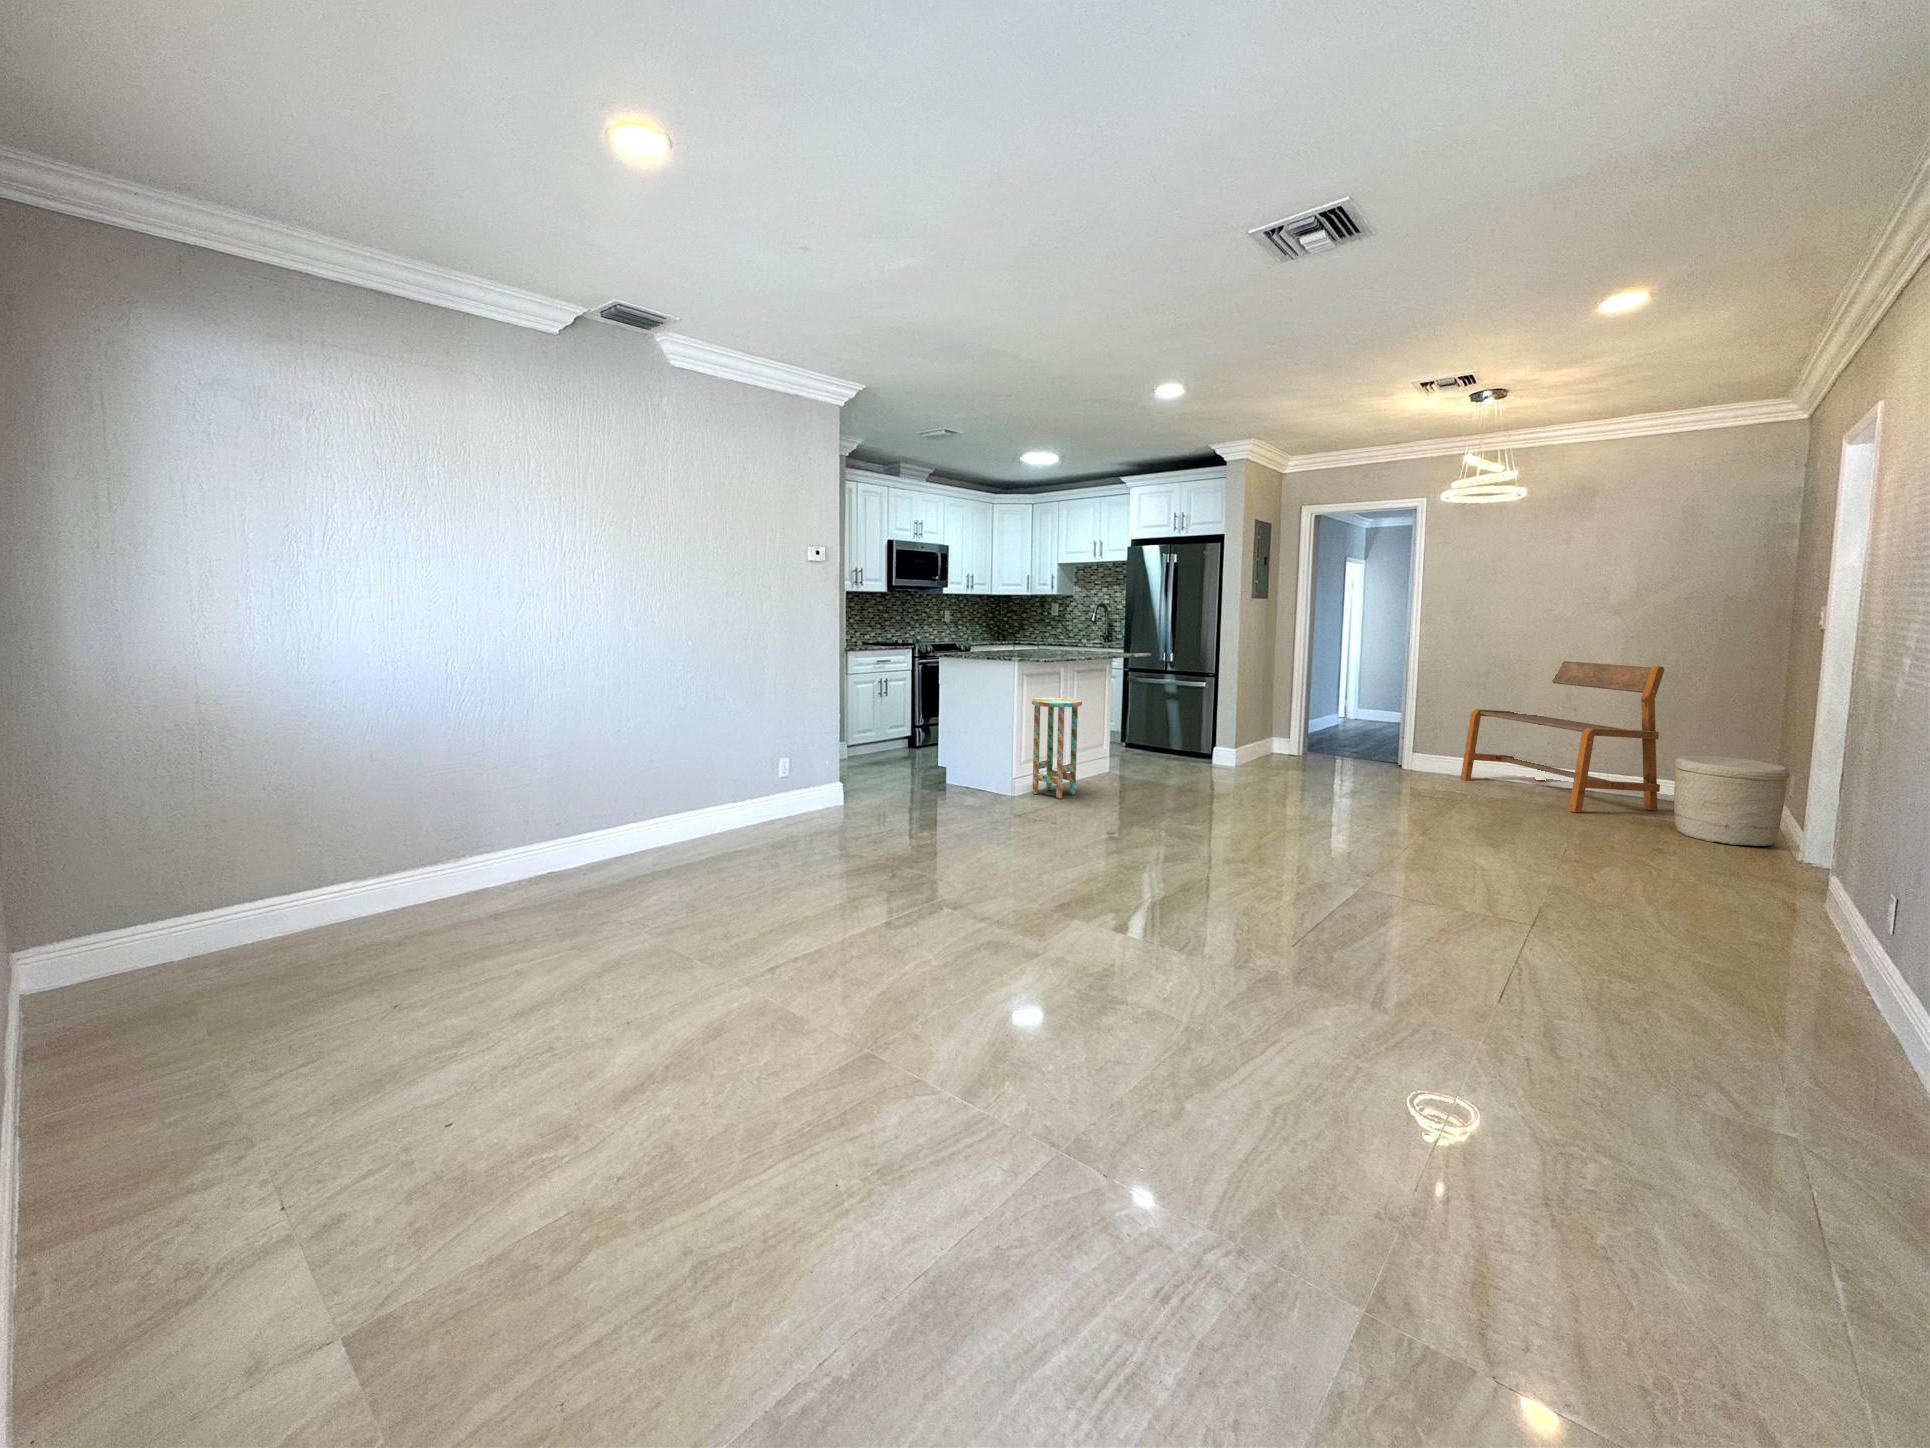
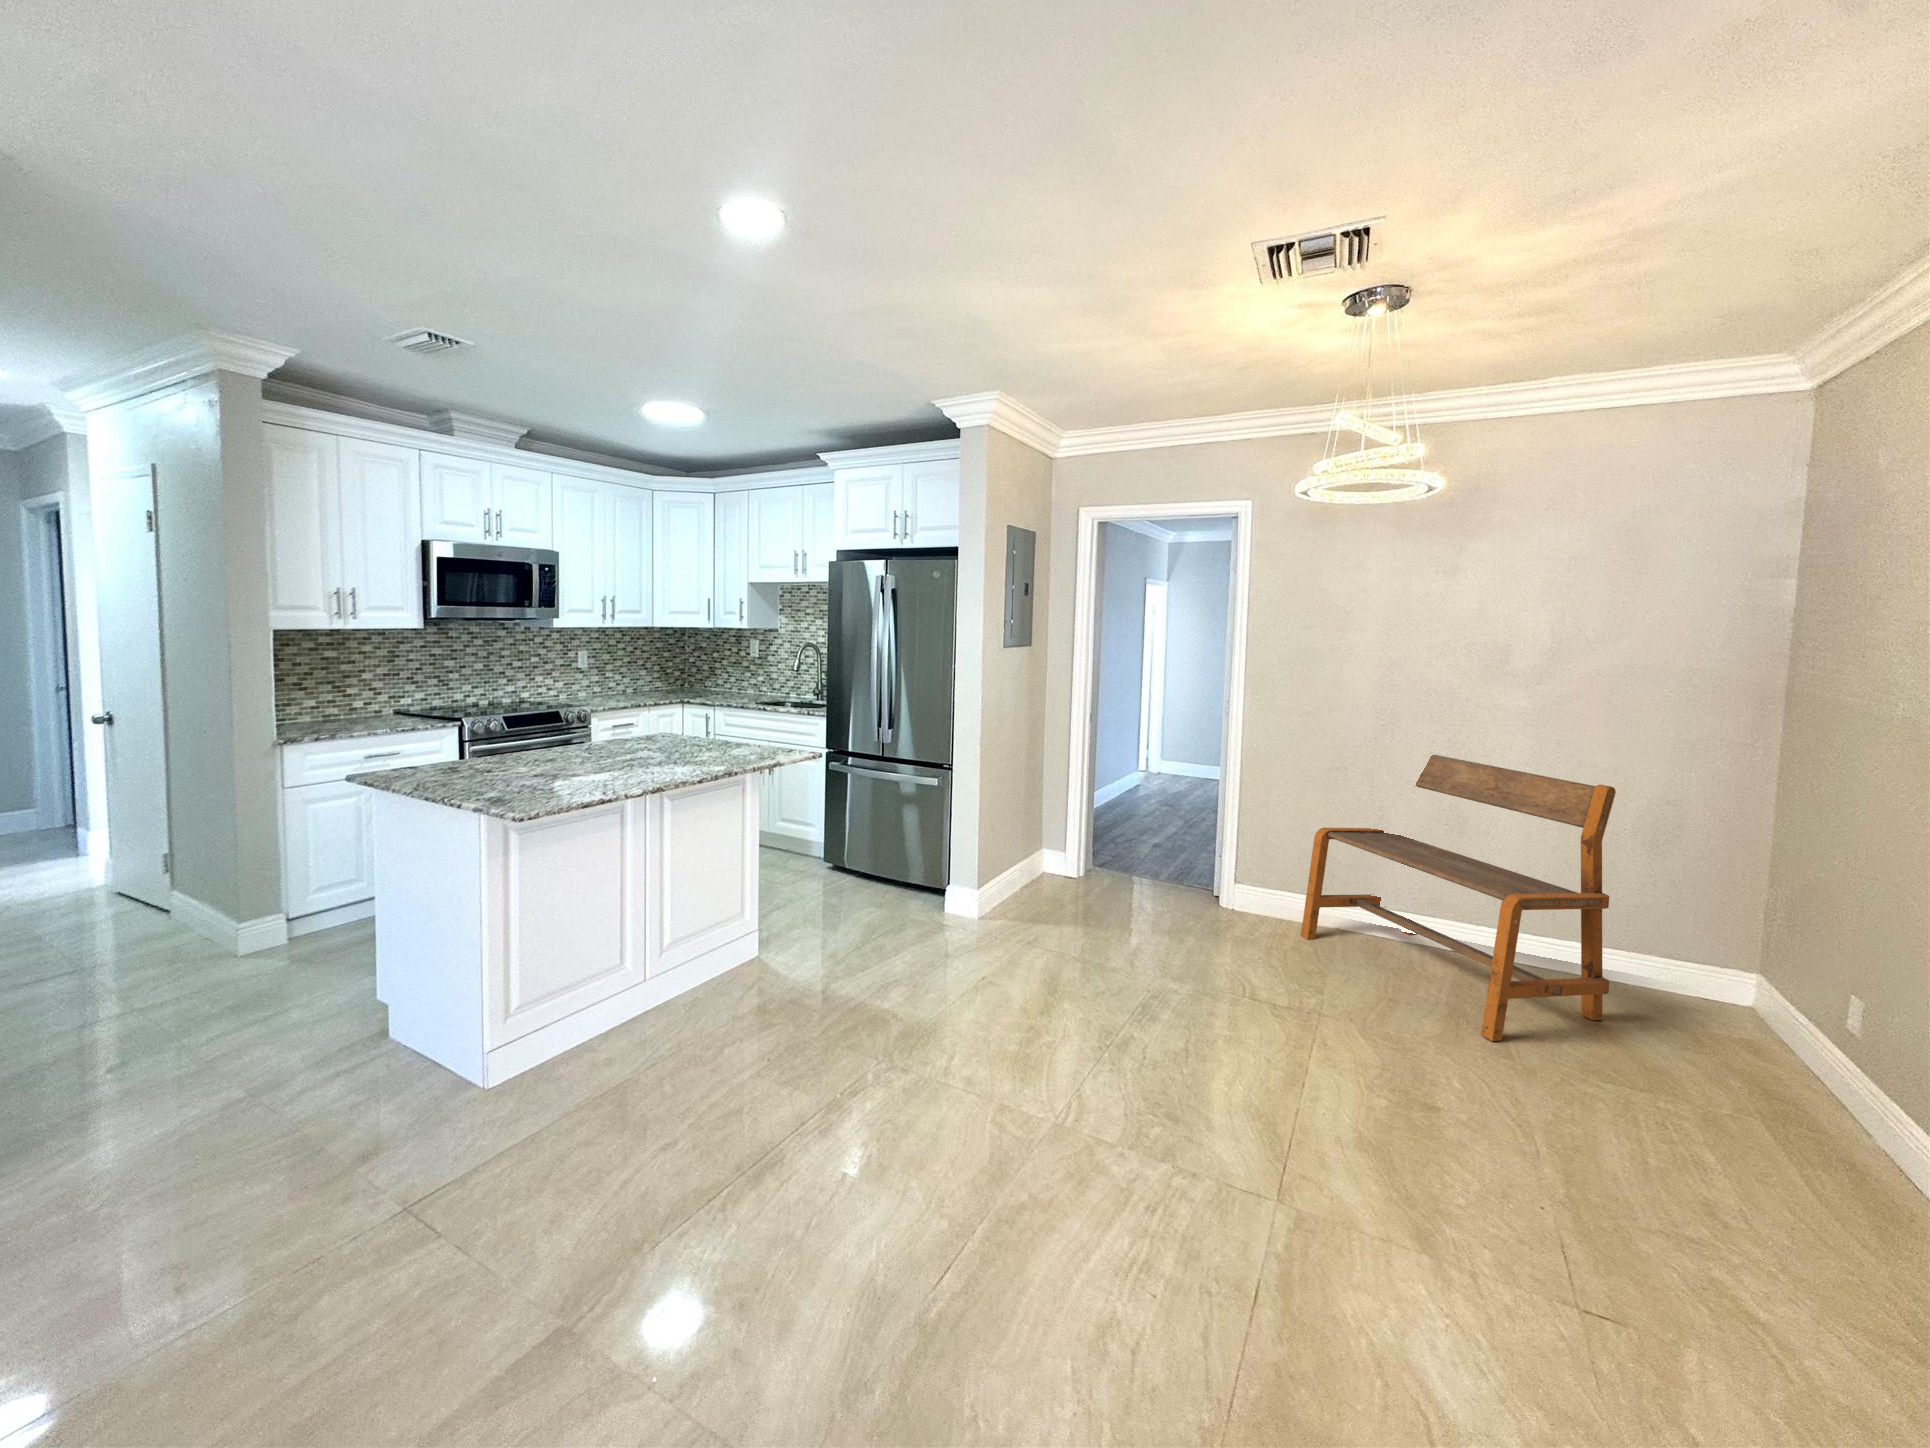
side table: present [1032,698,1082,799] -> none [533,858,640,1081]
woven basket: present [1674,755,1790,846] -> none [1664,959,1880,1159]

